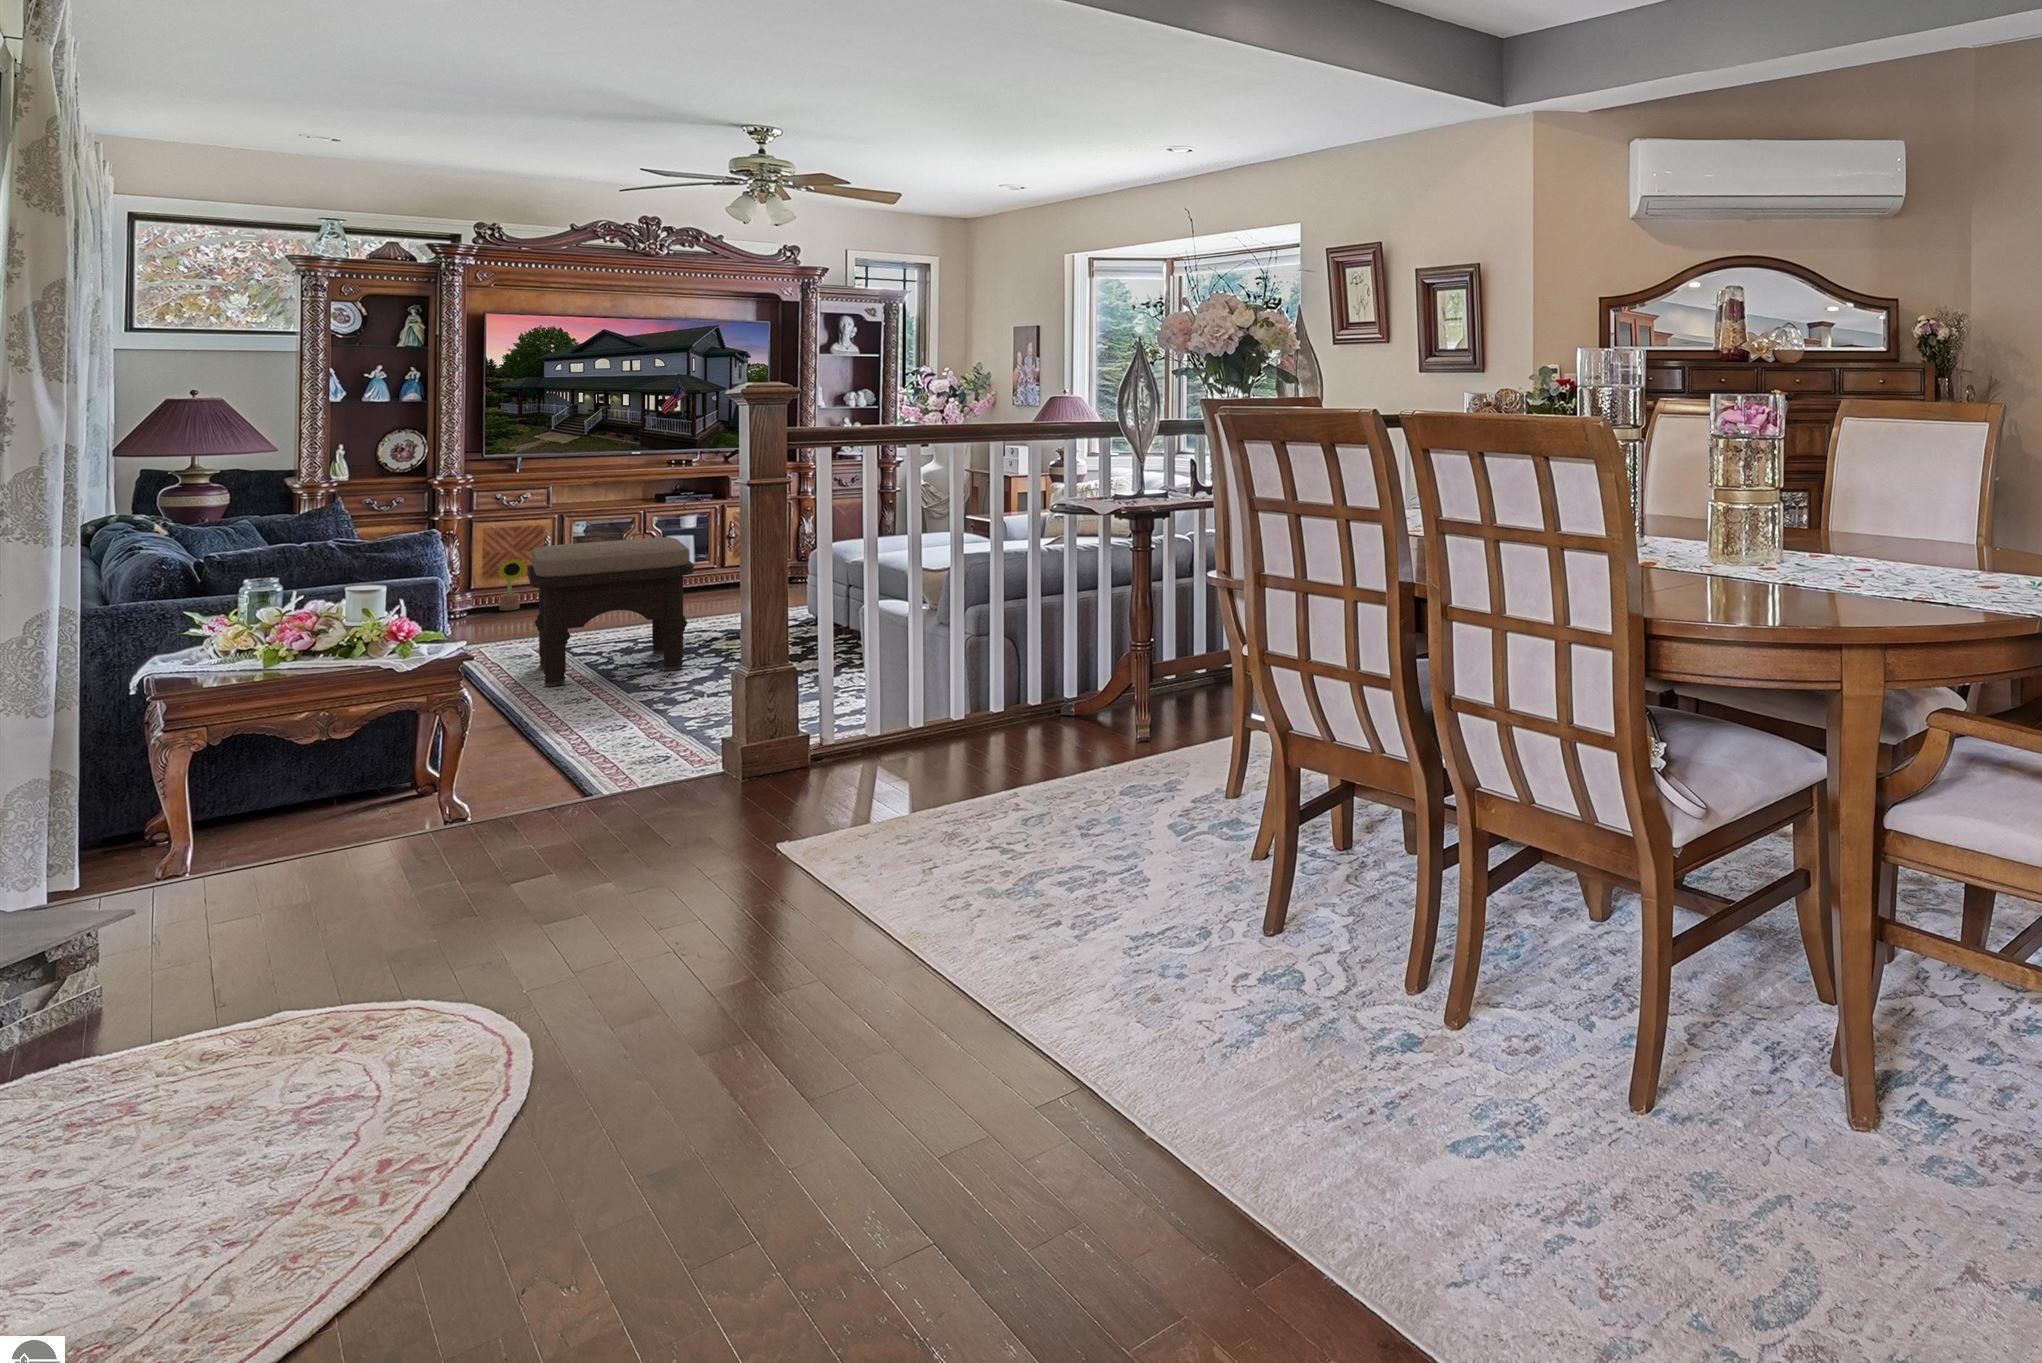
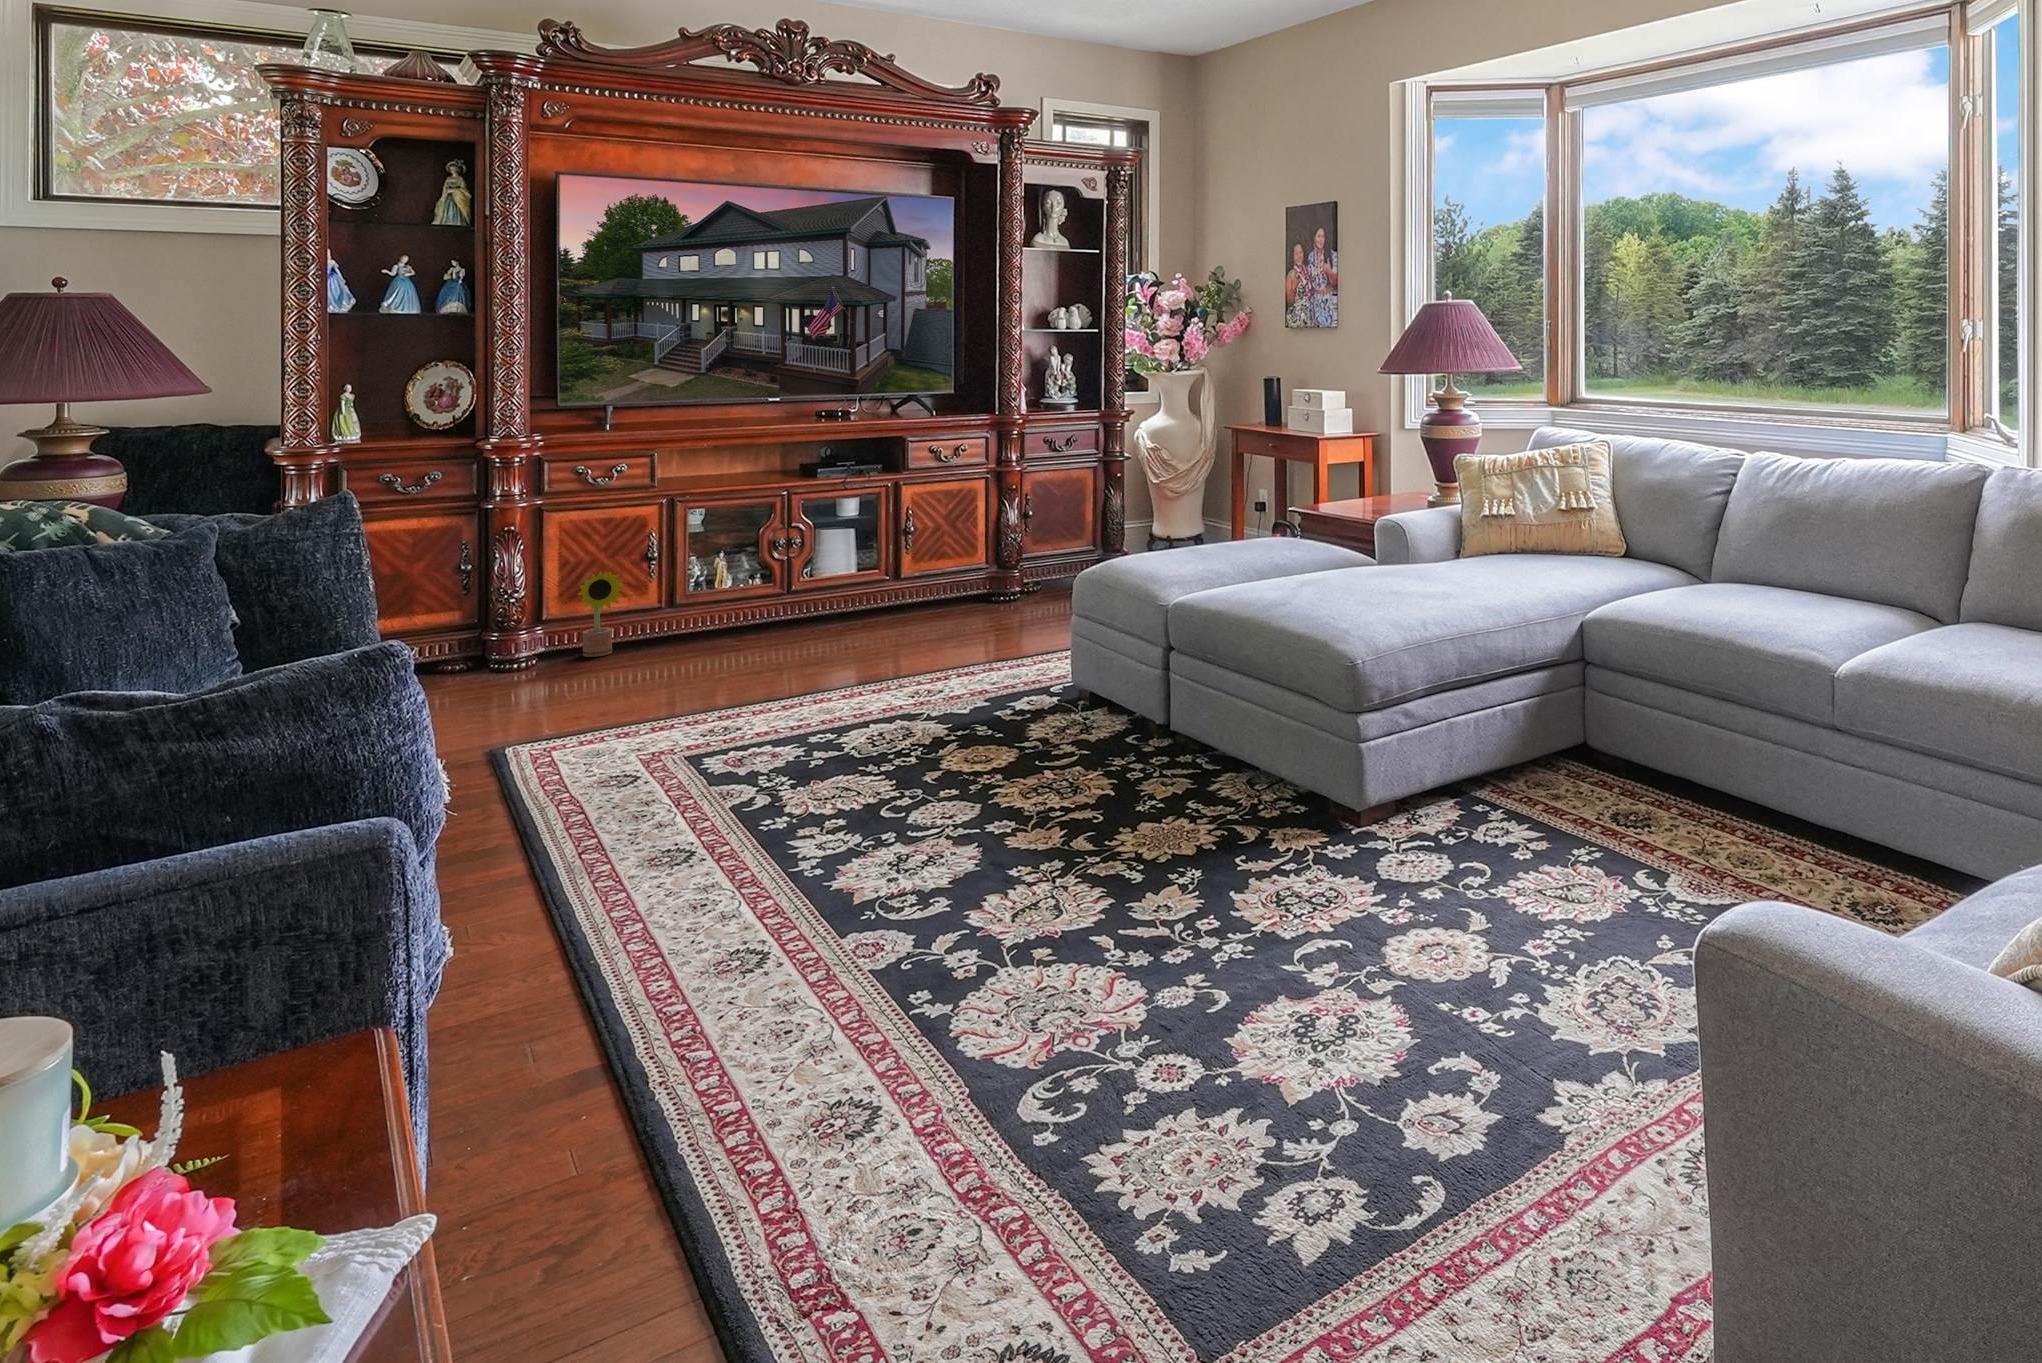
ottoman: present [527,538,694,686] -> none [620,554,924,882]

